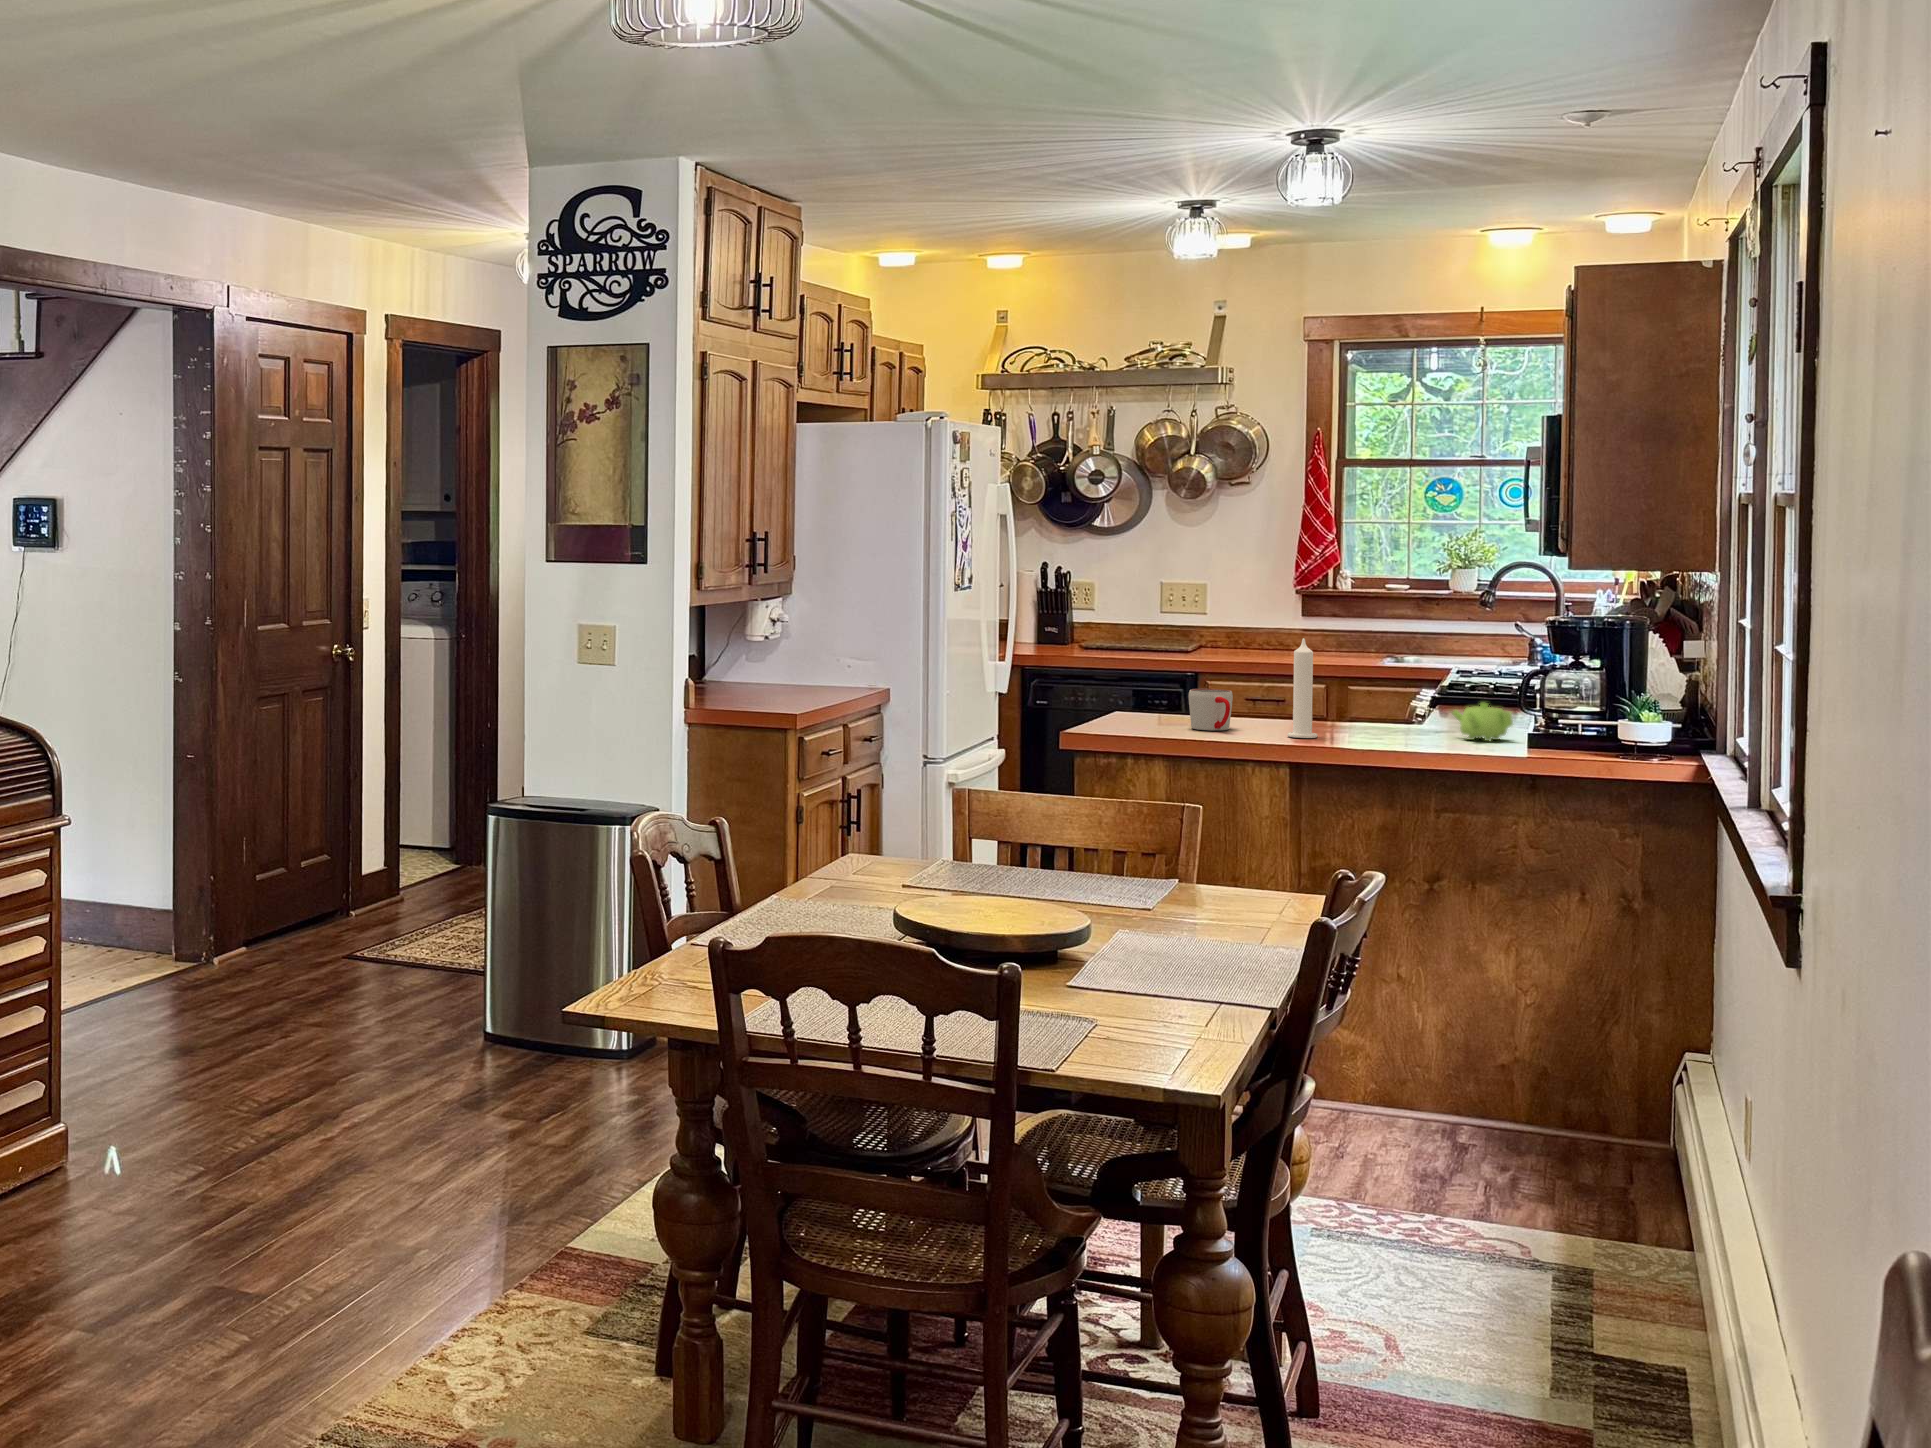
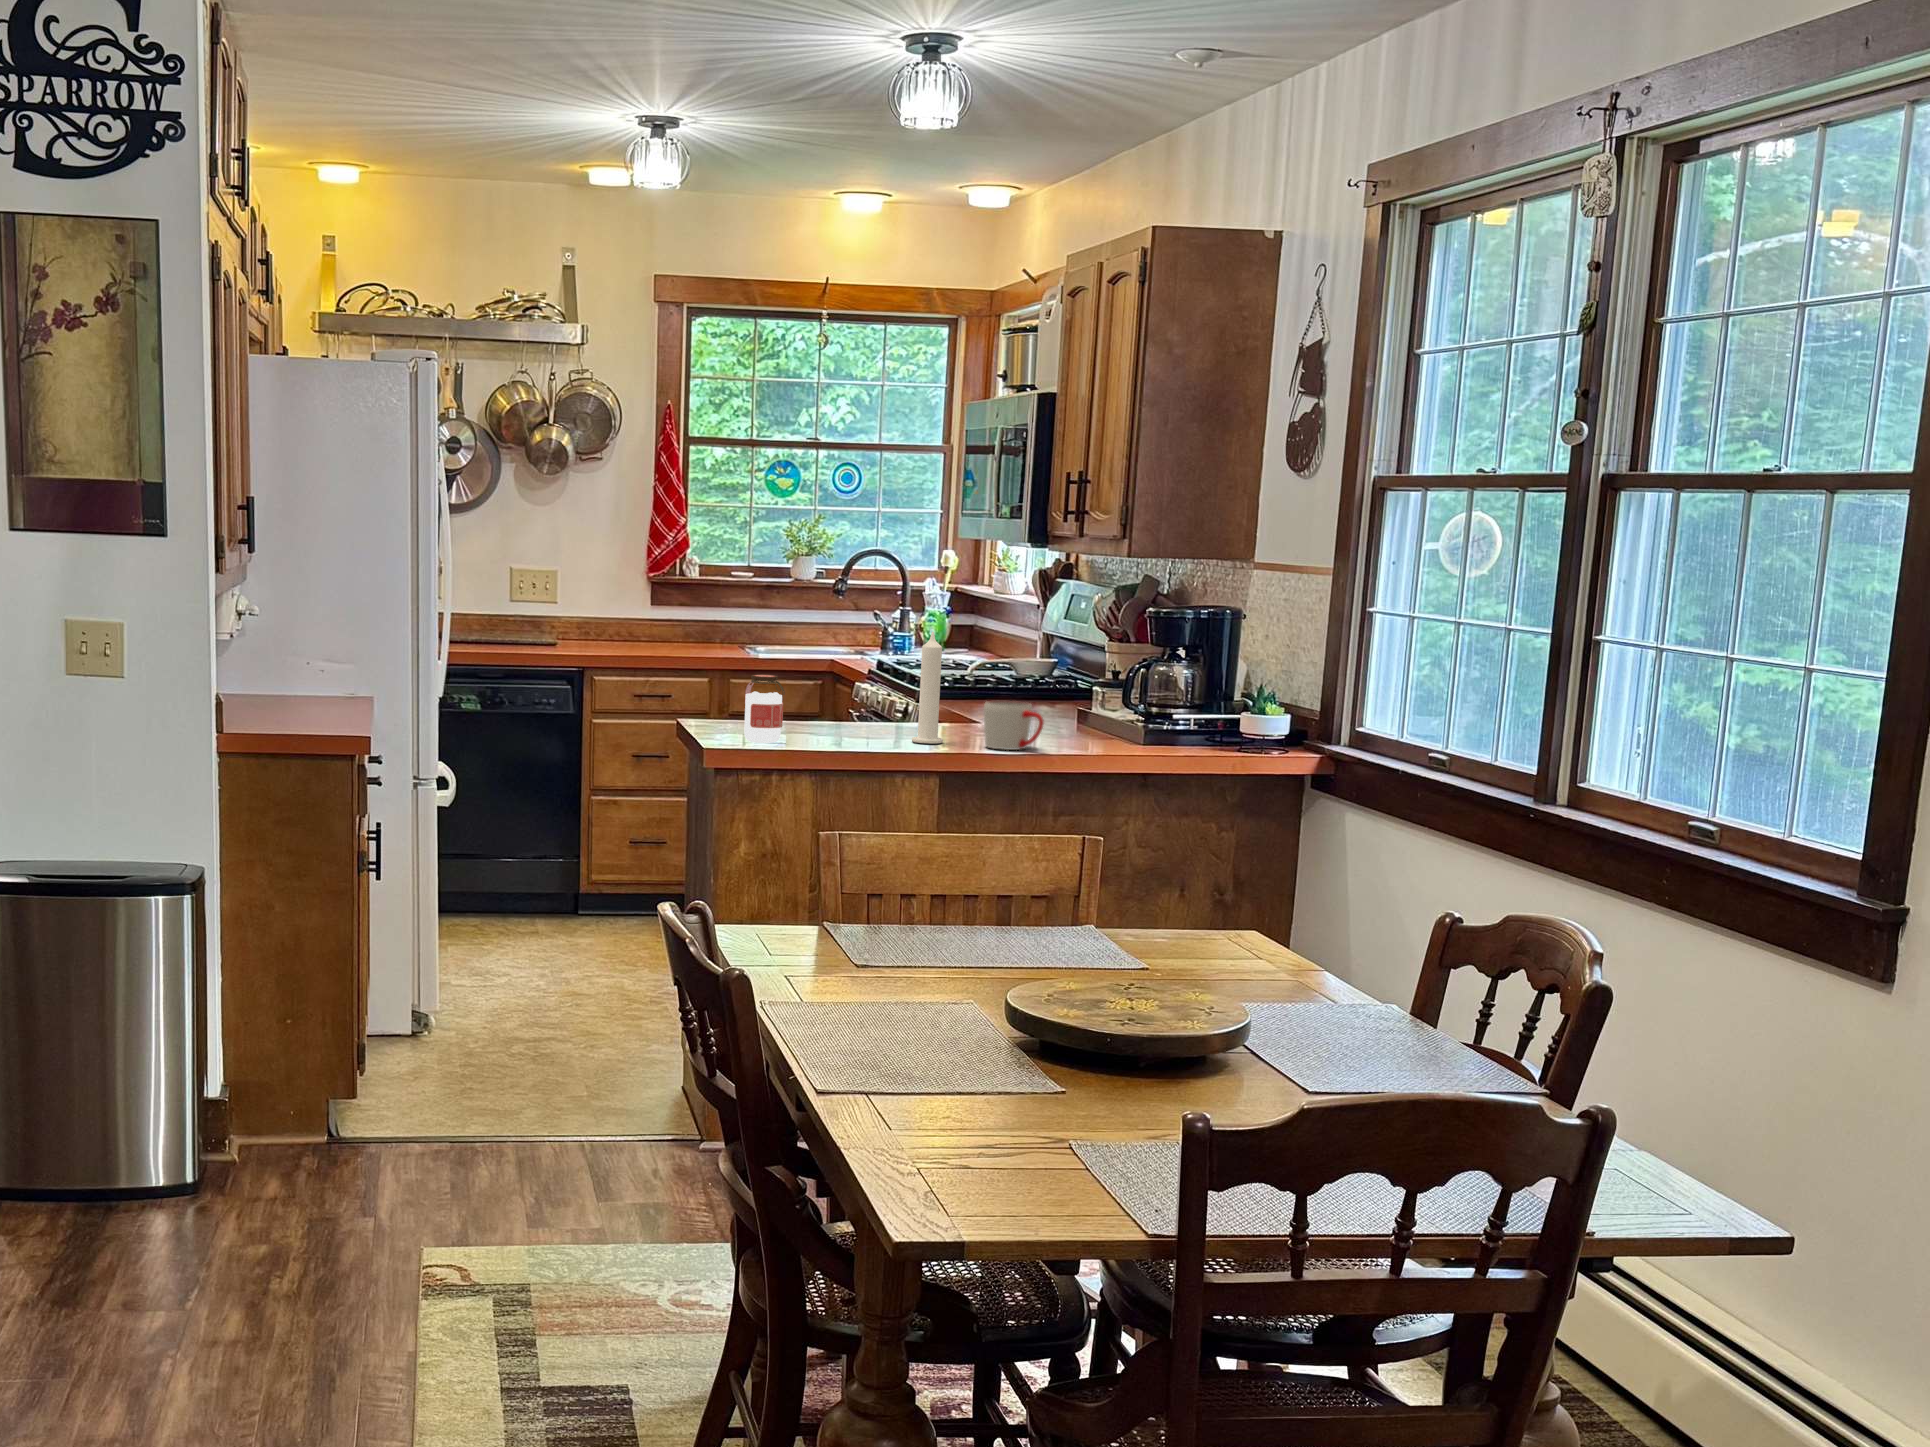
jar: none [1126,674,1162,733] -> present [744,675,785,743]
mug: present [1188,689,1233,730] -> present [984,701,1044,750]
teapot: present [1452,703,1513,741] -> none [1060,699,1124,740]

